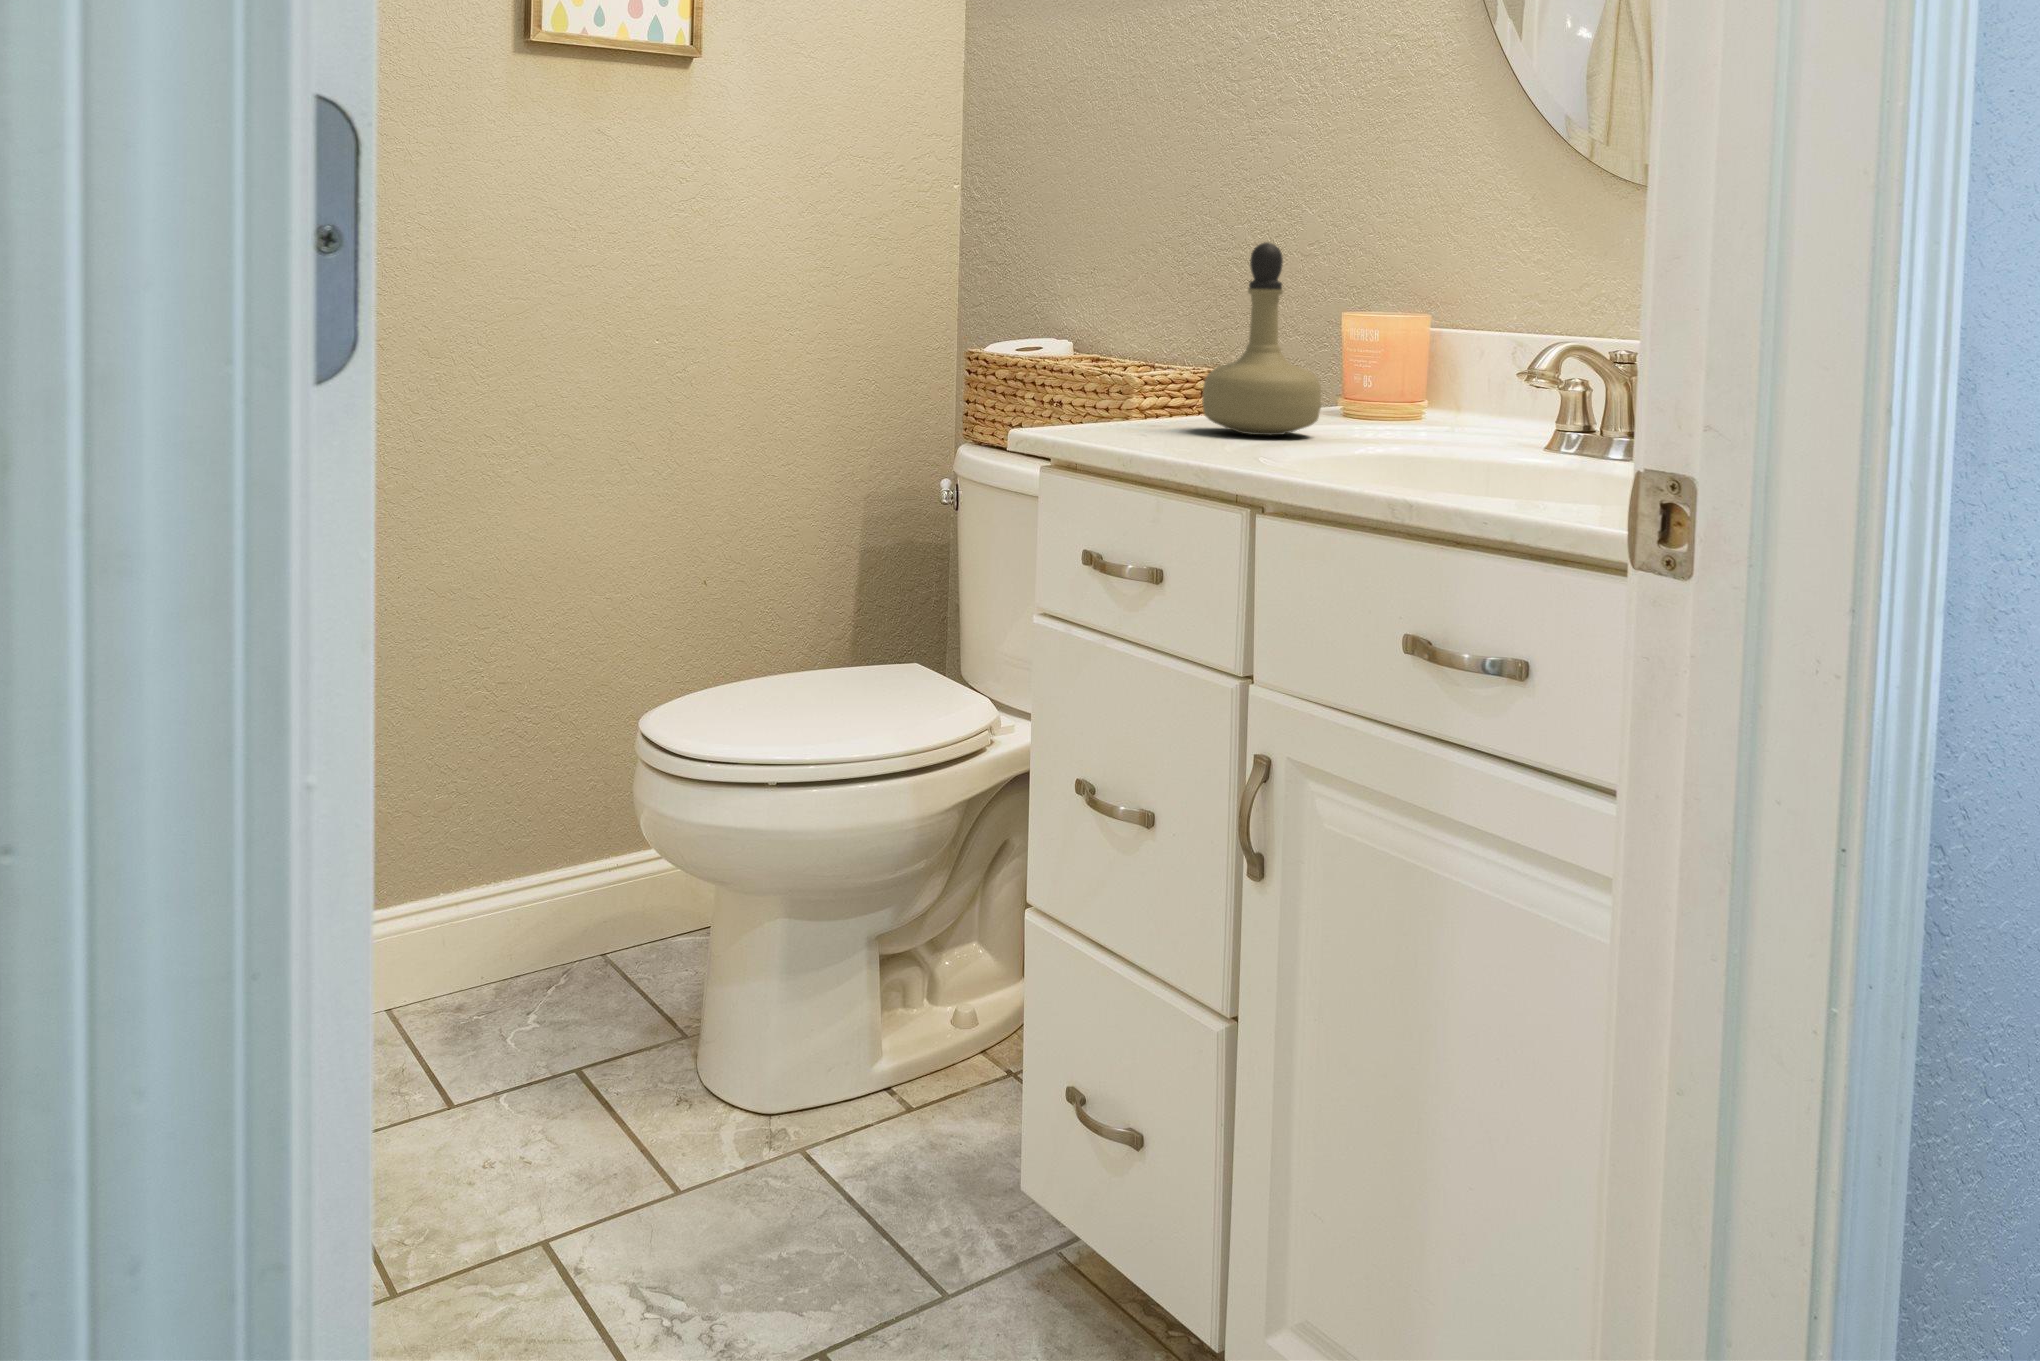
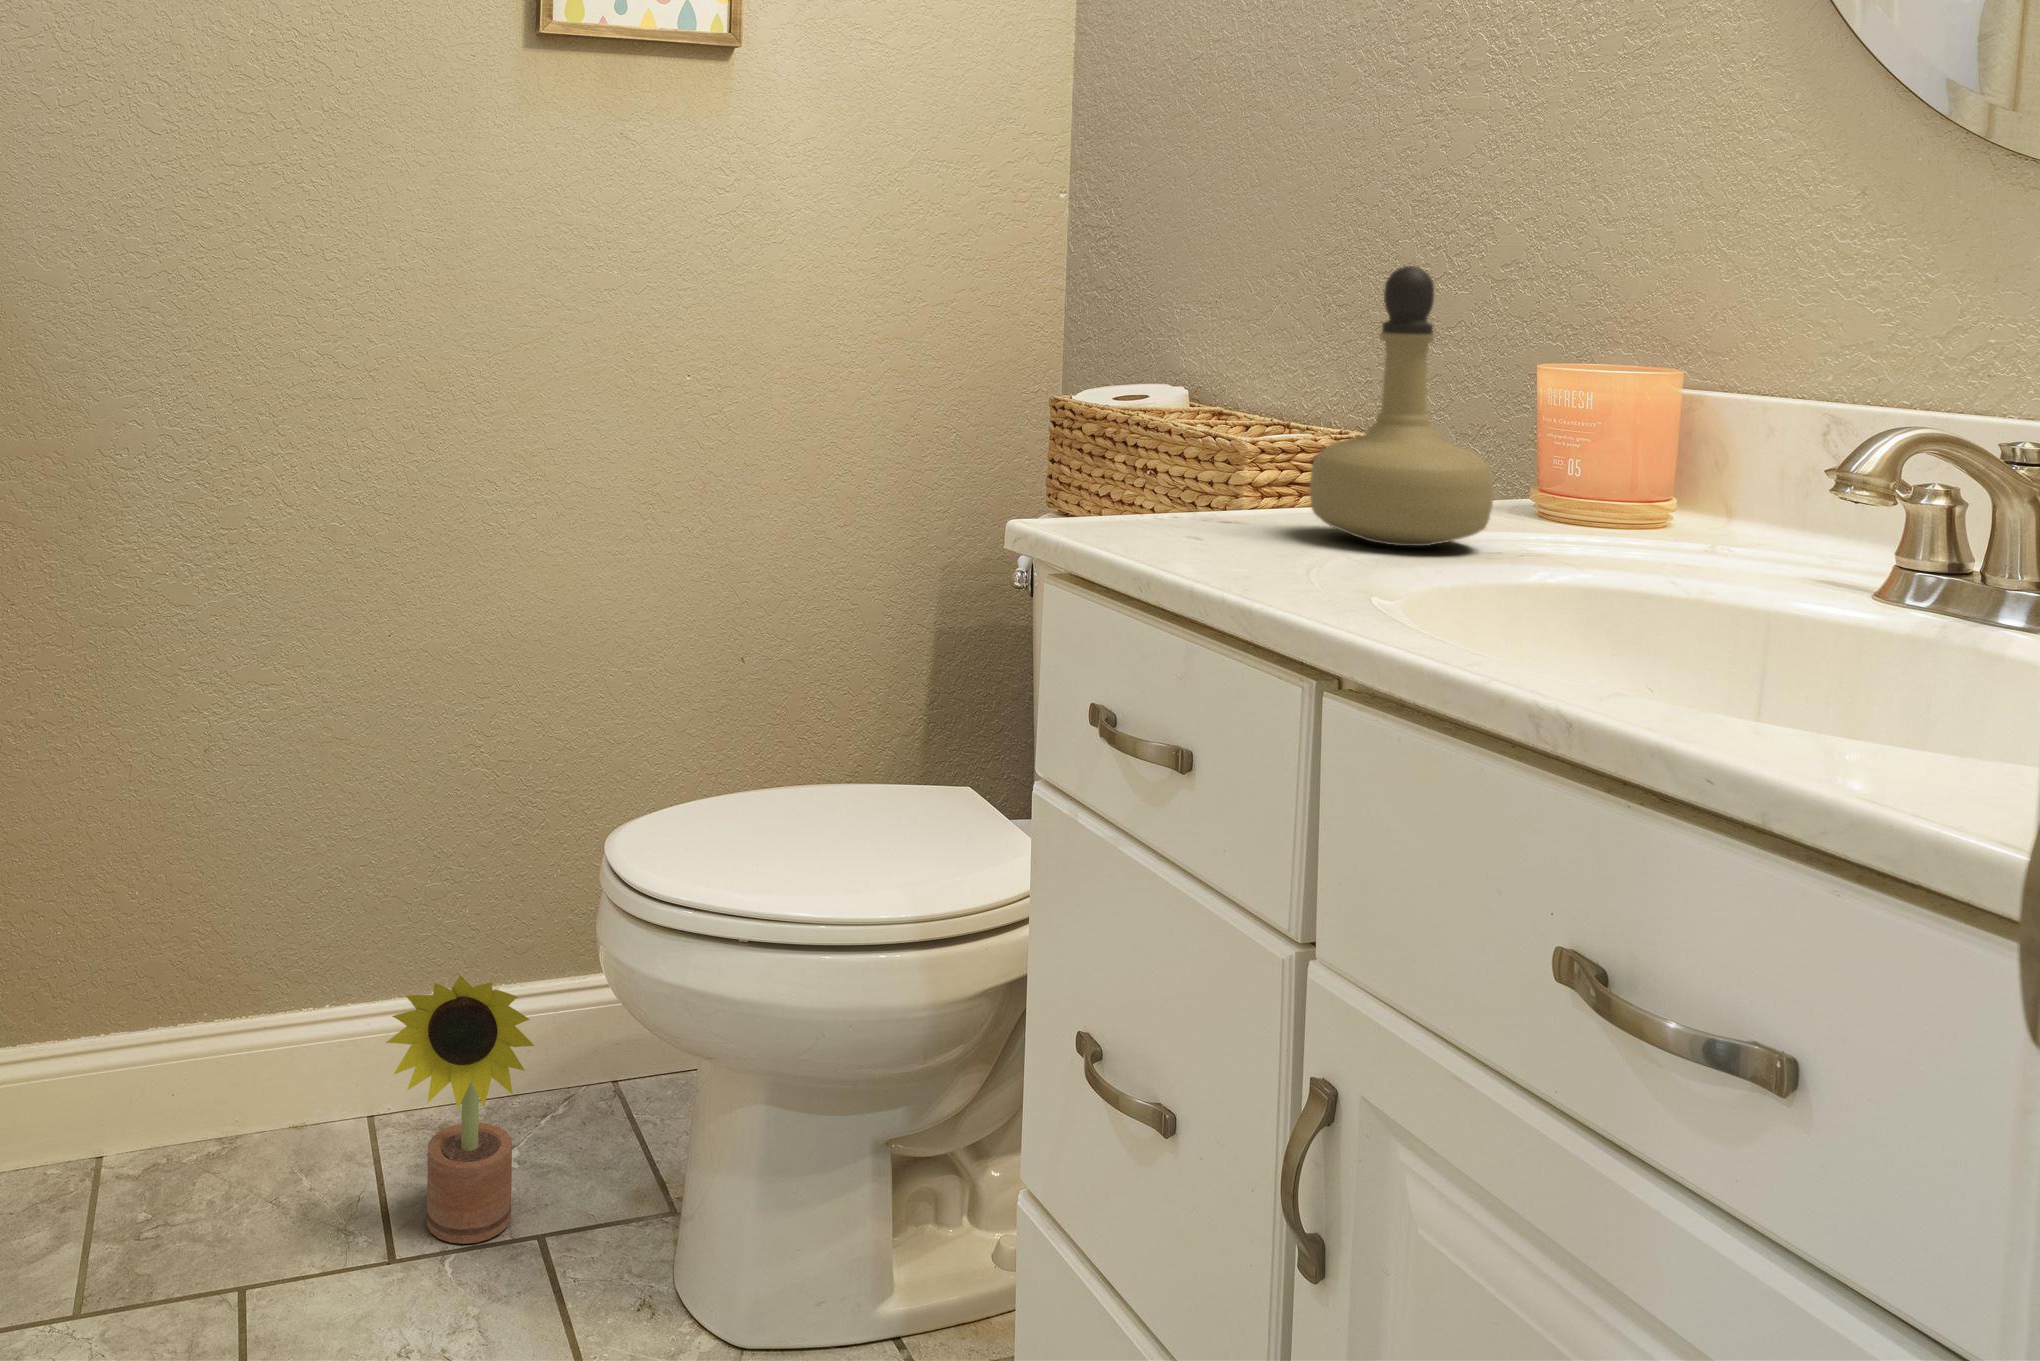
decorative plant: none [444,848,576,1082] -> present [386,976,534,1244]

